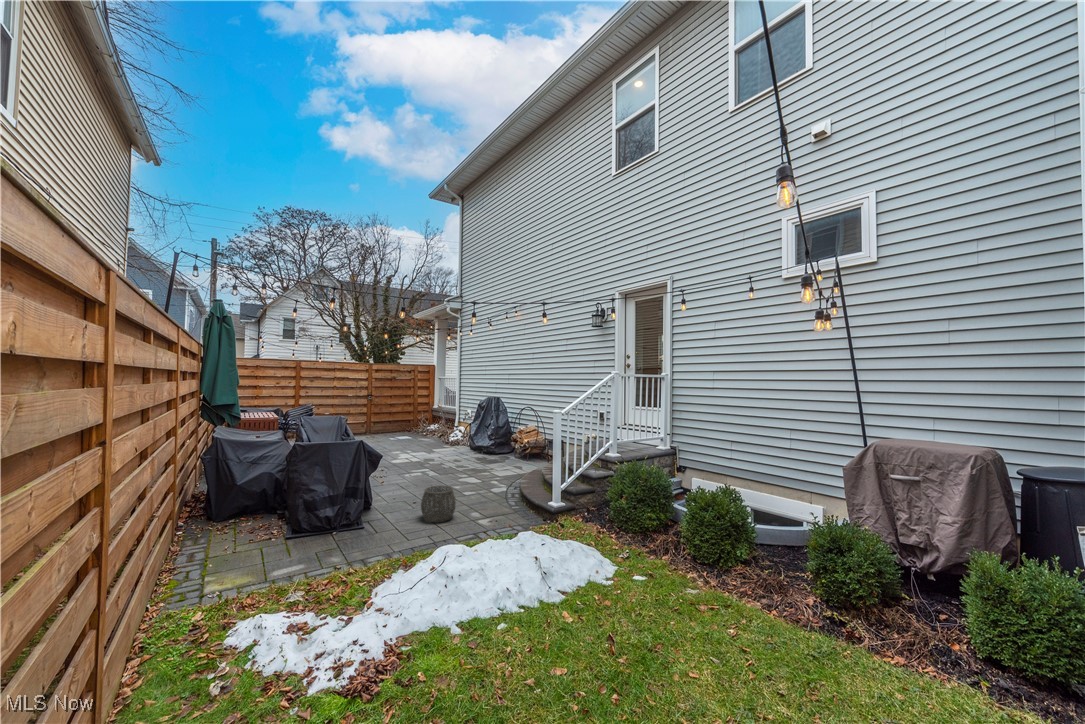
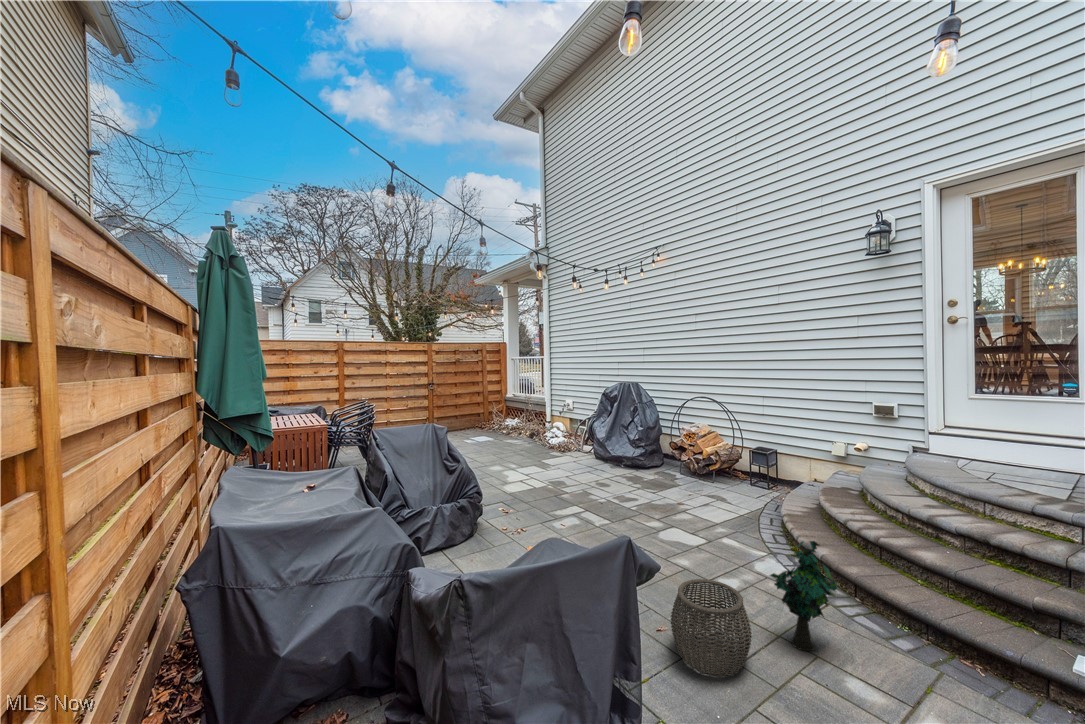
decorative plant: none [472,468,501,518] -> present [770,541,837,651]

